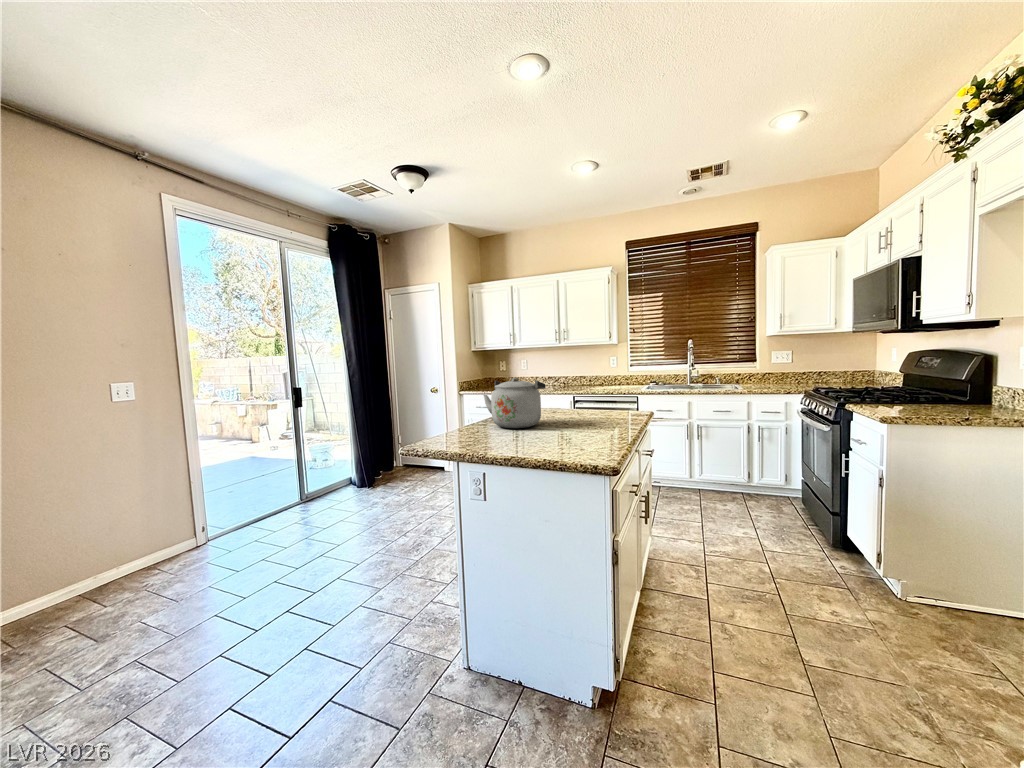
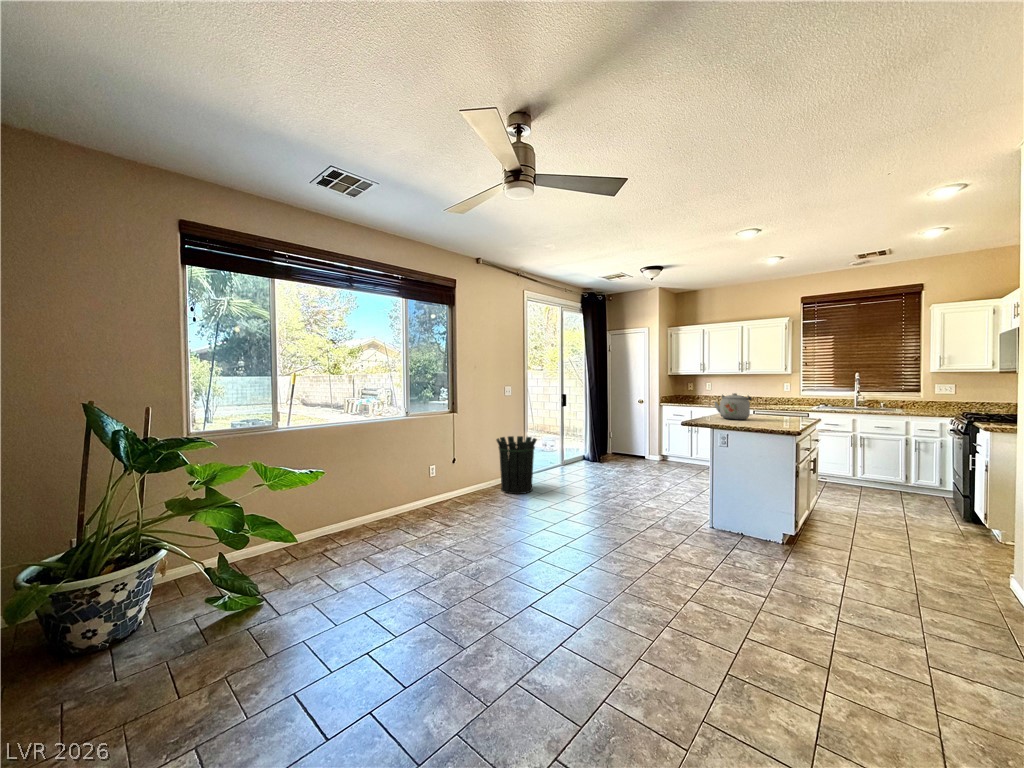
waste bin: none [49,480,171,617] -> present [496,436,537,494]

